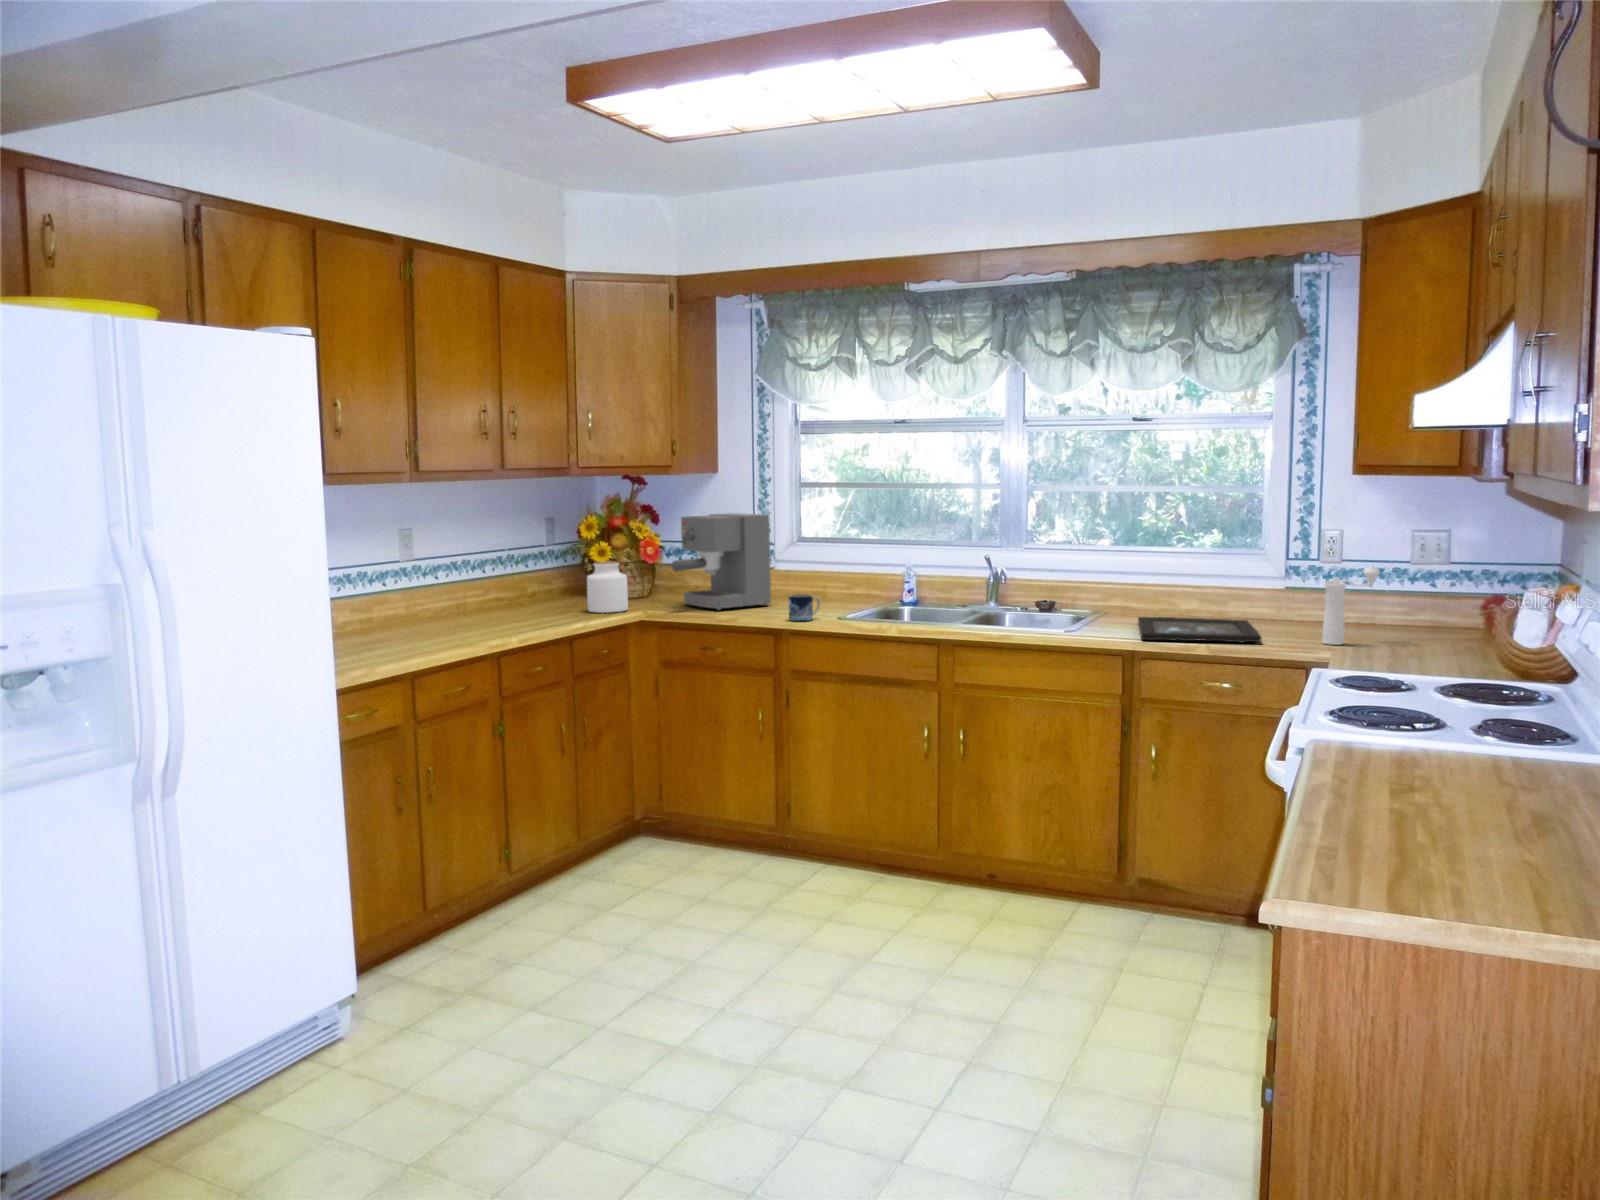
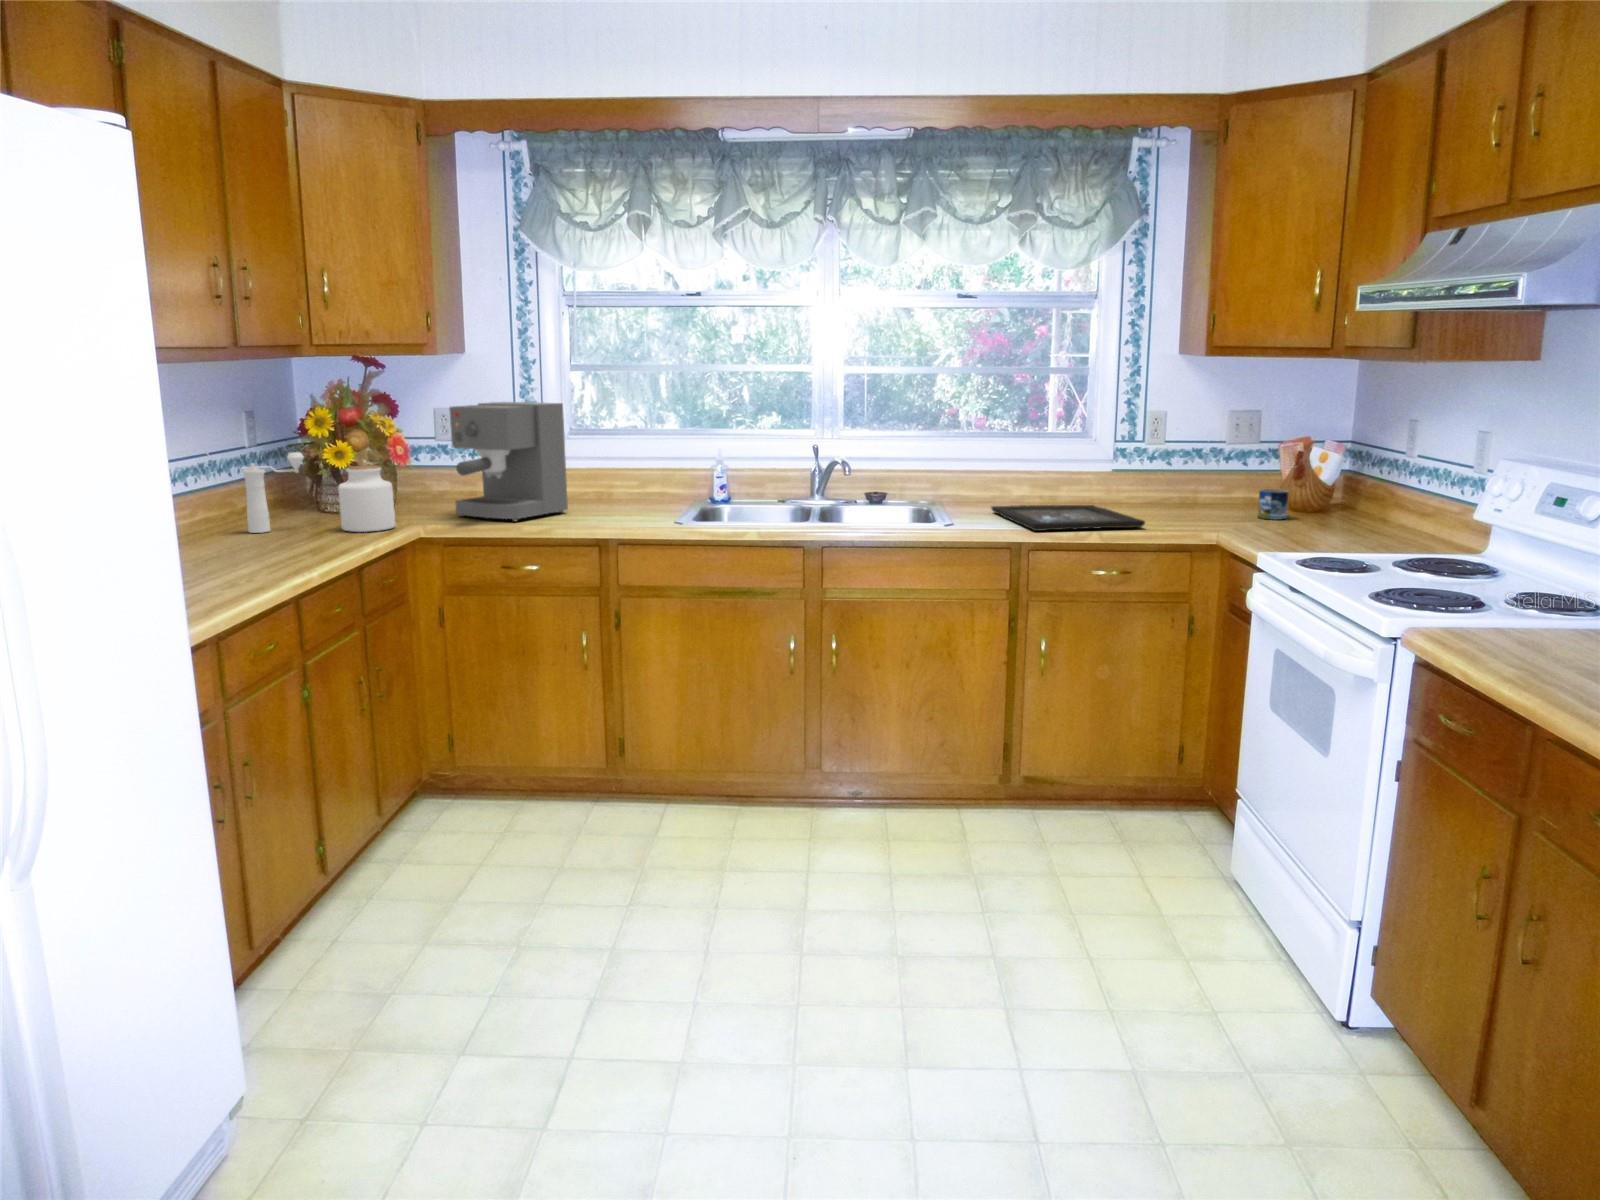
pepper mill: present [1322,568,1380,645] -> present [241,452,303,533]
mug: present [789,594,820,621] -> present [1258,489,1289,519]

